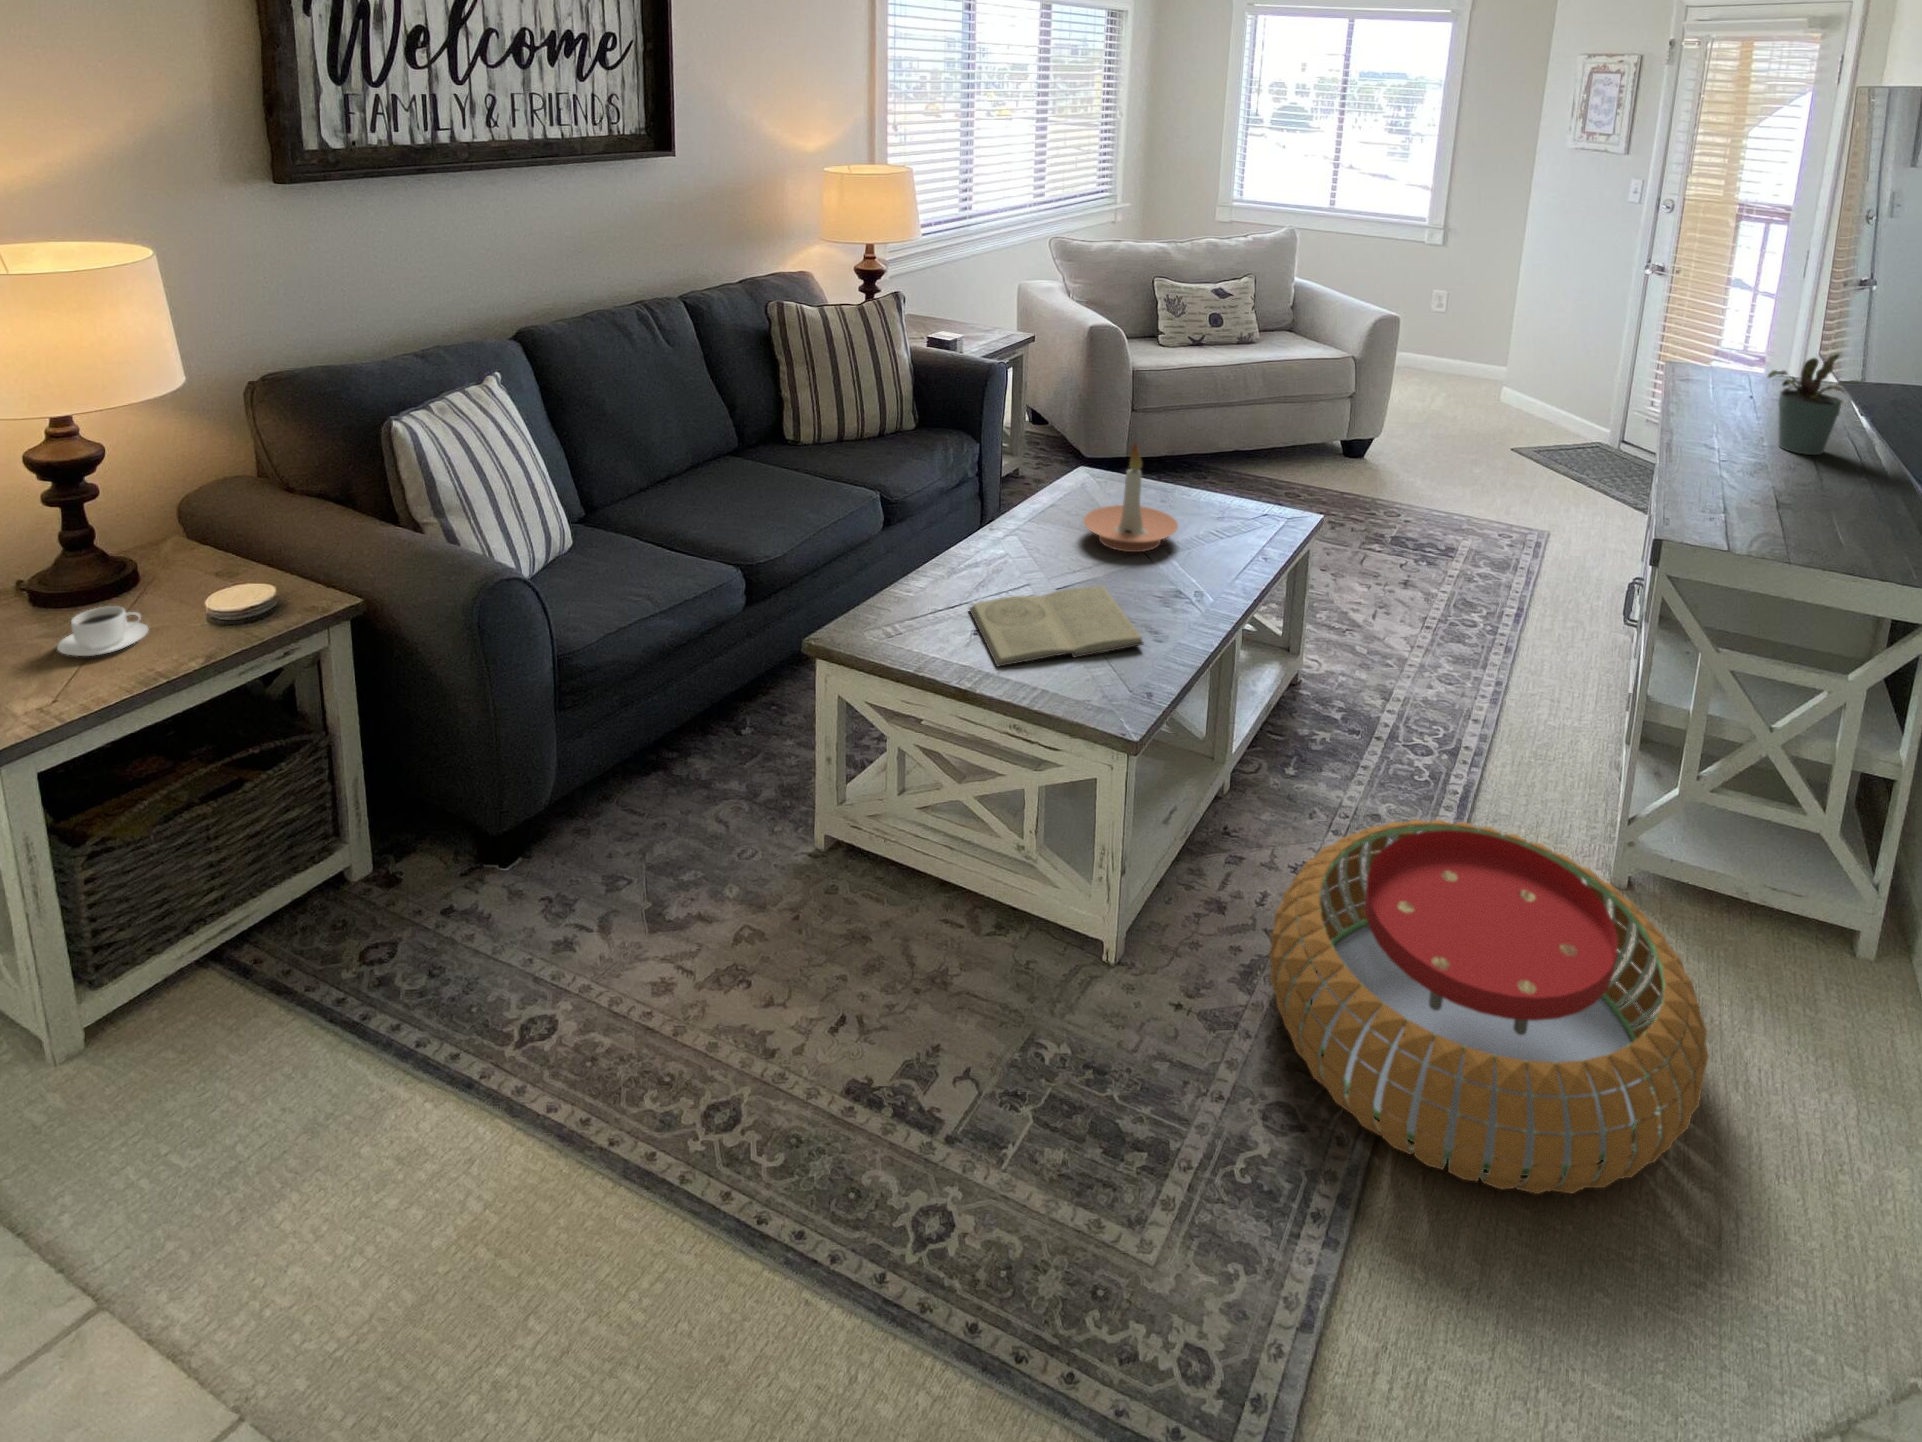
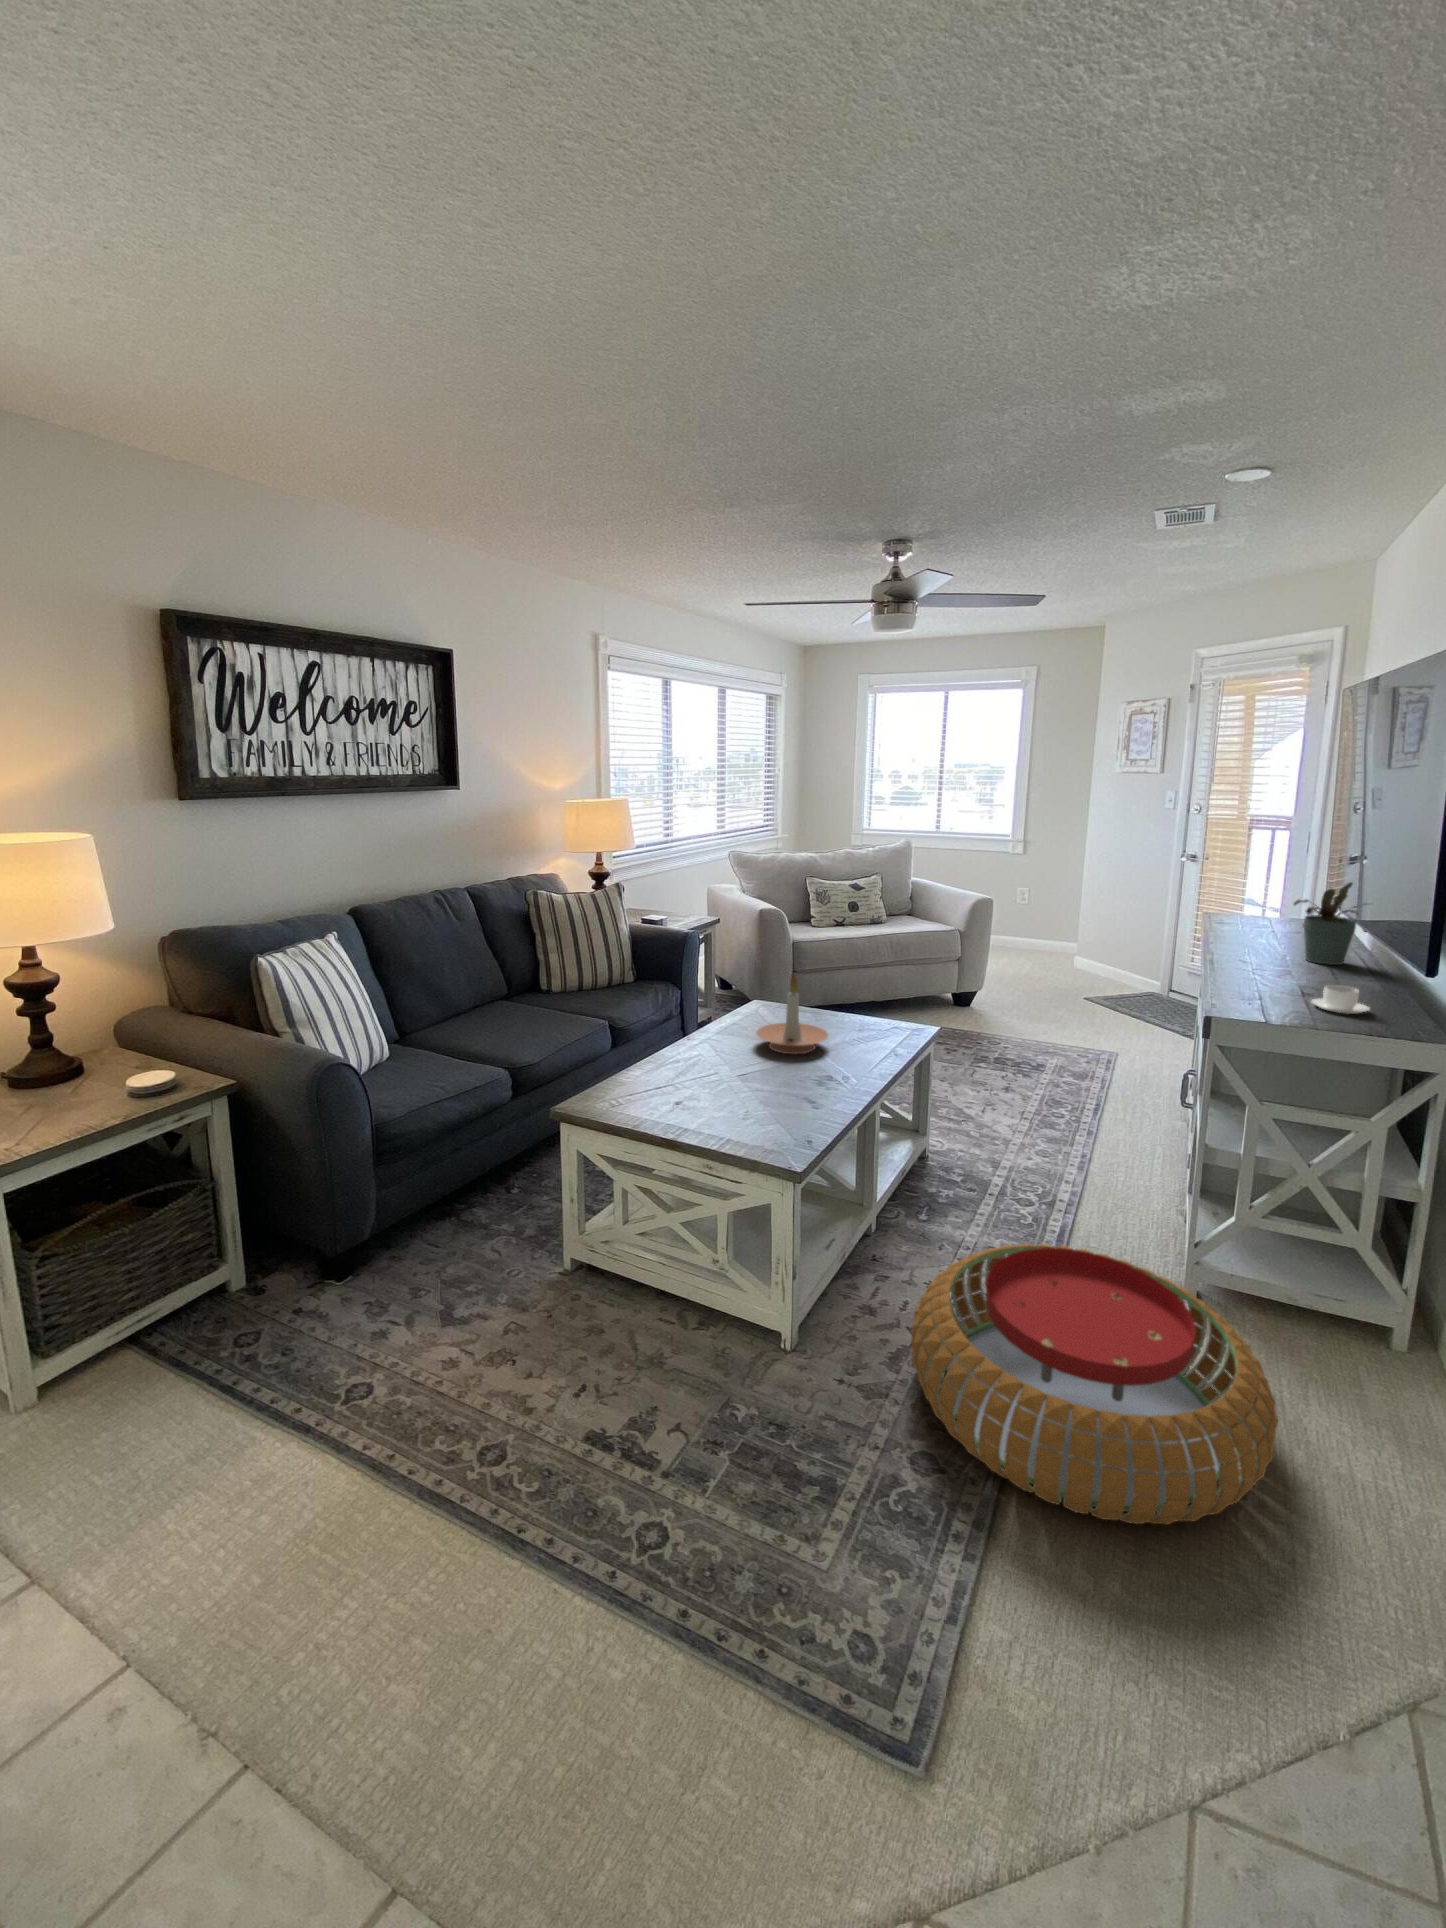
book: present [969,586,1143,667] -> none [671,1074,804,1128]
coffee cup: present [57,606,149,656] -> present [1311,985,1369,1014]

